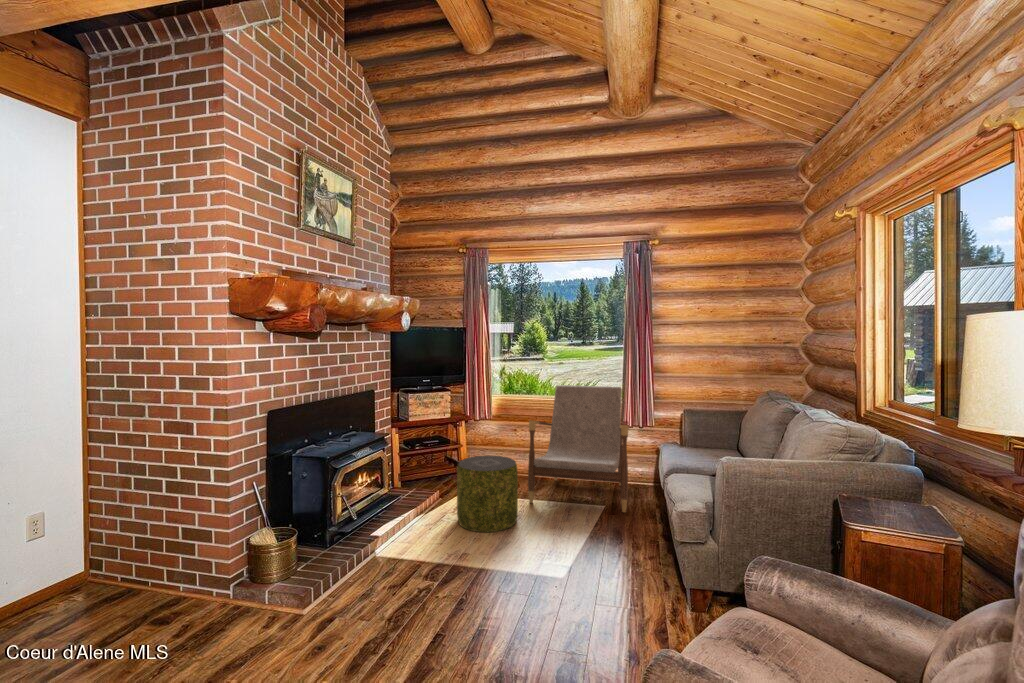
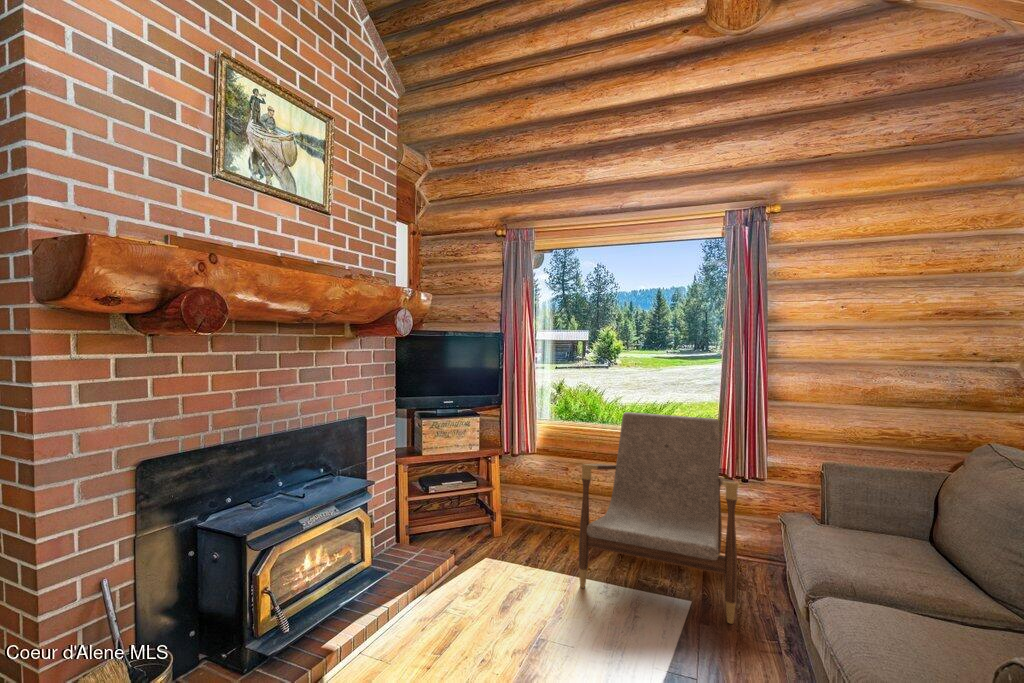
pouf: present [457,456,518,532] -> none [467,515,560,647]

